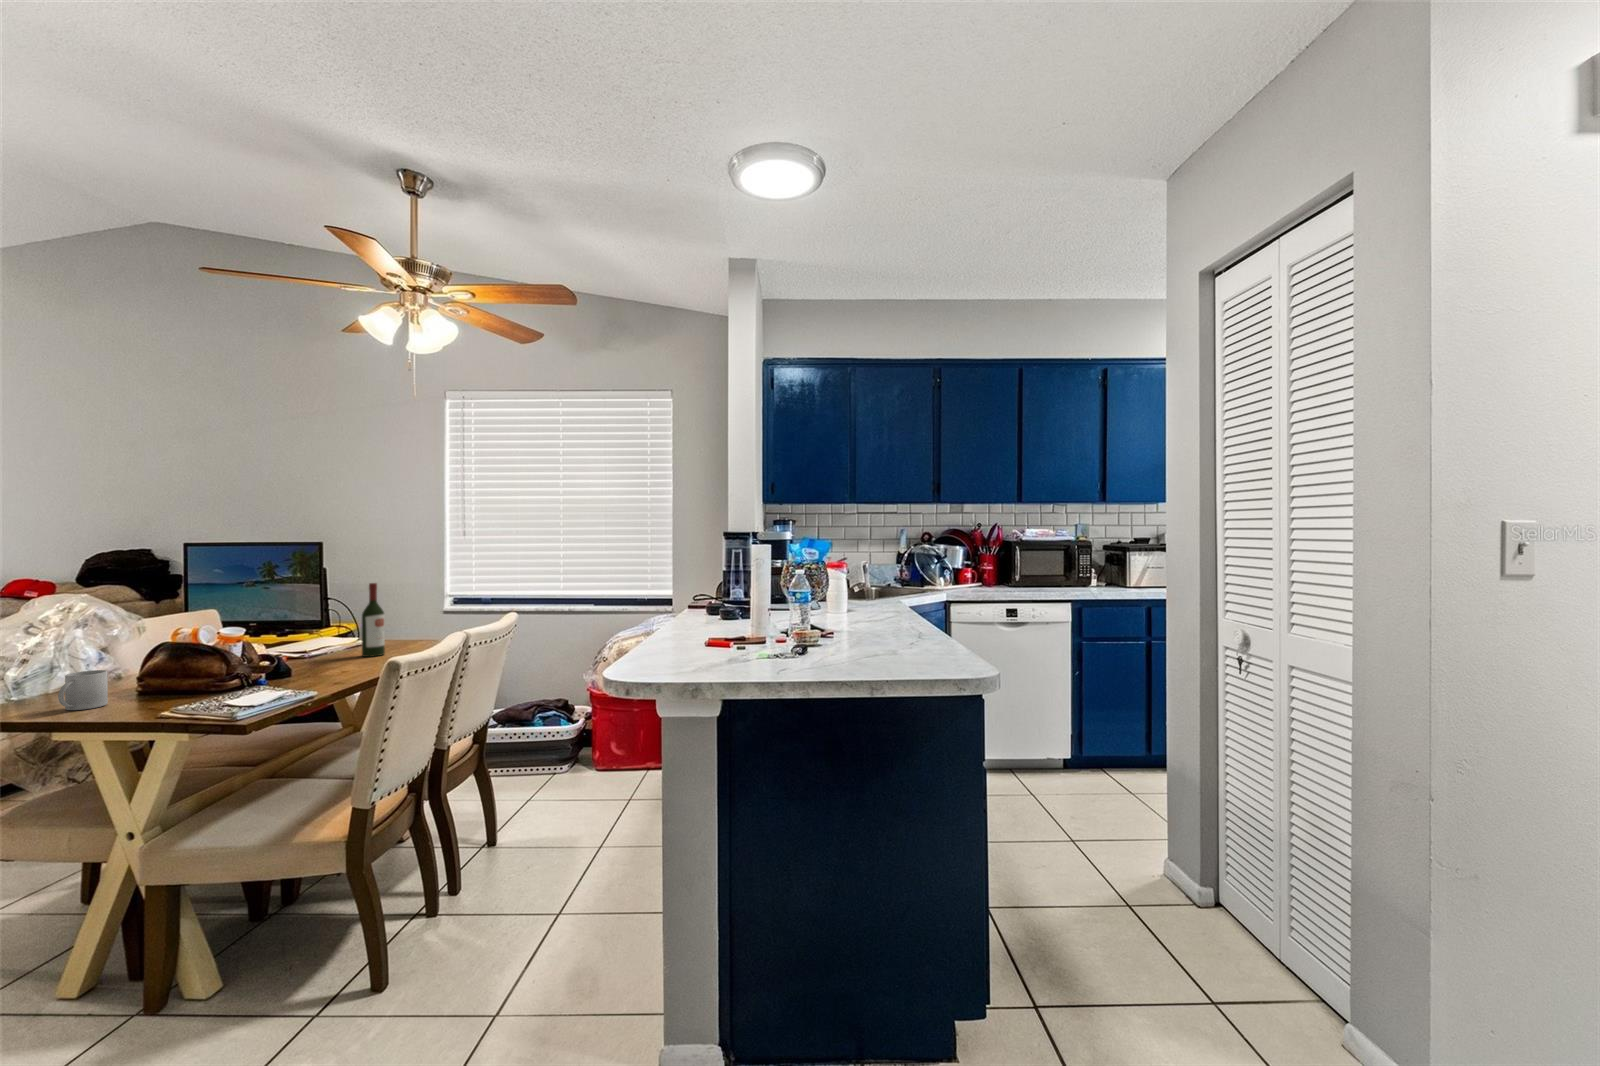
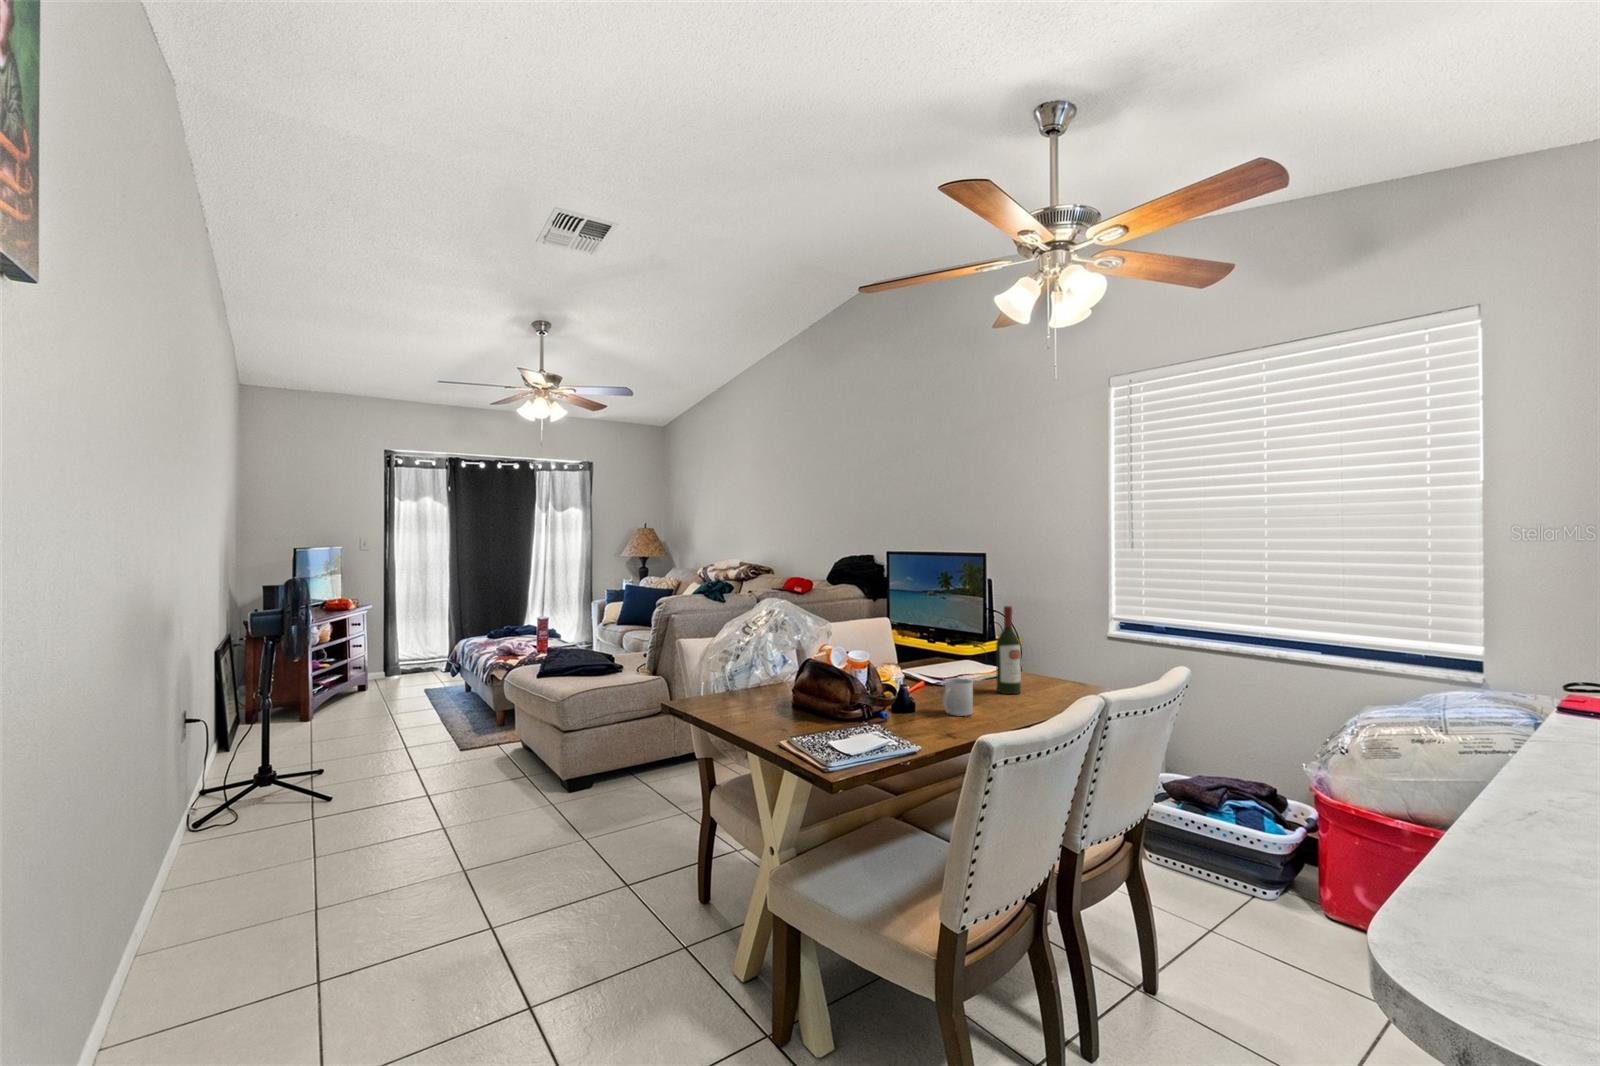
mug: present [58,670,108,710] -> present [942,678,973,716]

